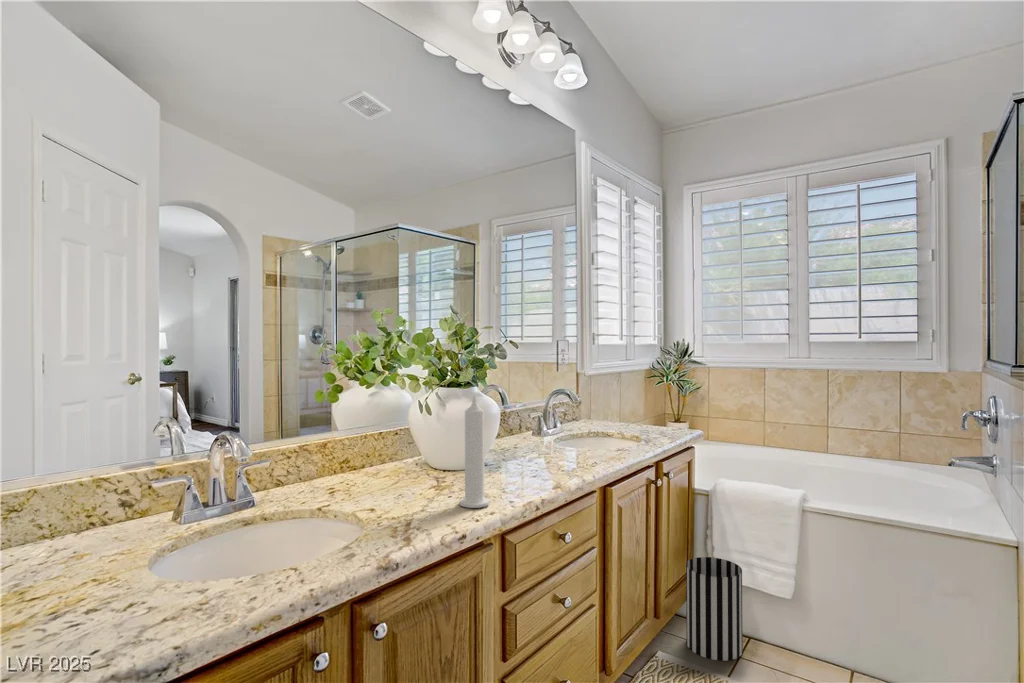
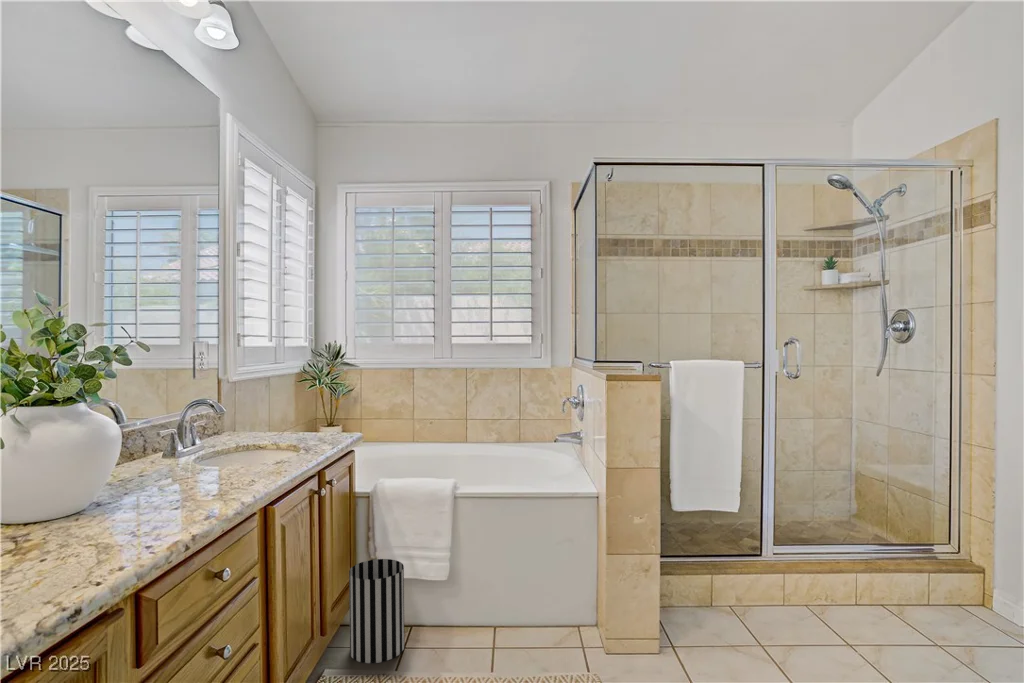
candle: present [459,397,490,508] -> none [65,416,115,568]

